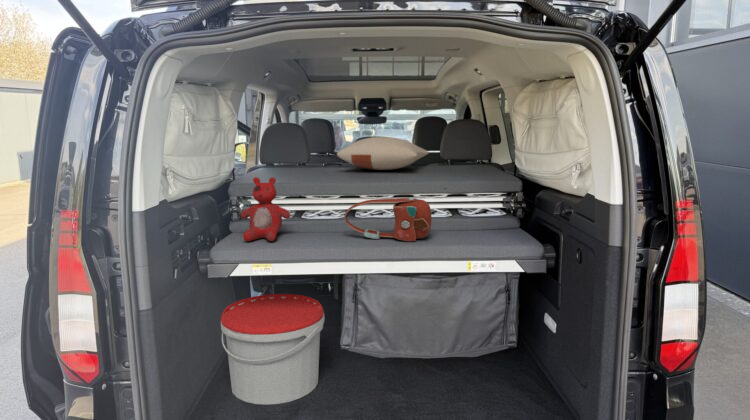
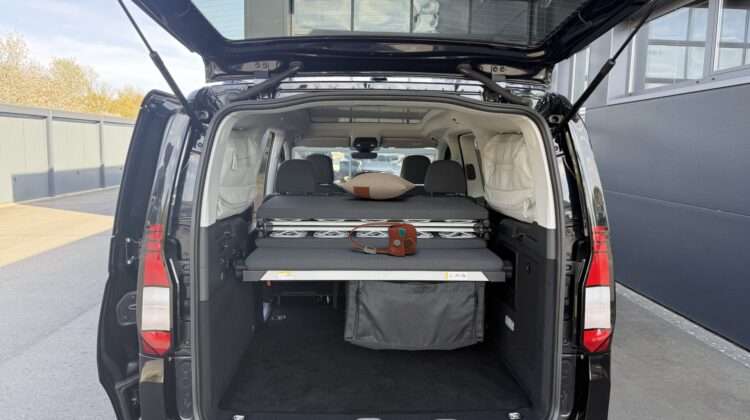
stuffed bear: present [241,177,290,241] -> none [266,203,306,254]
bucket: present [221,294,325,405] -> none [250,297,332,383]

